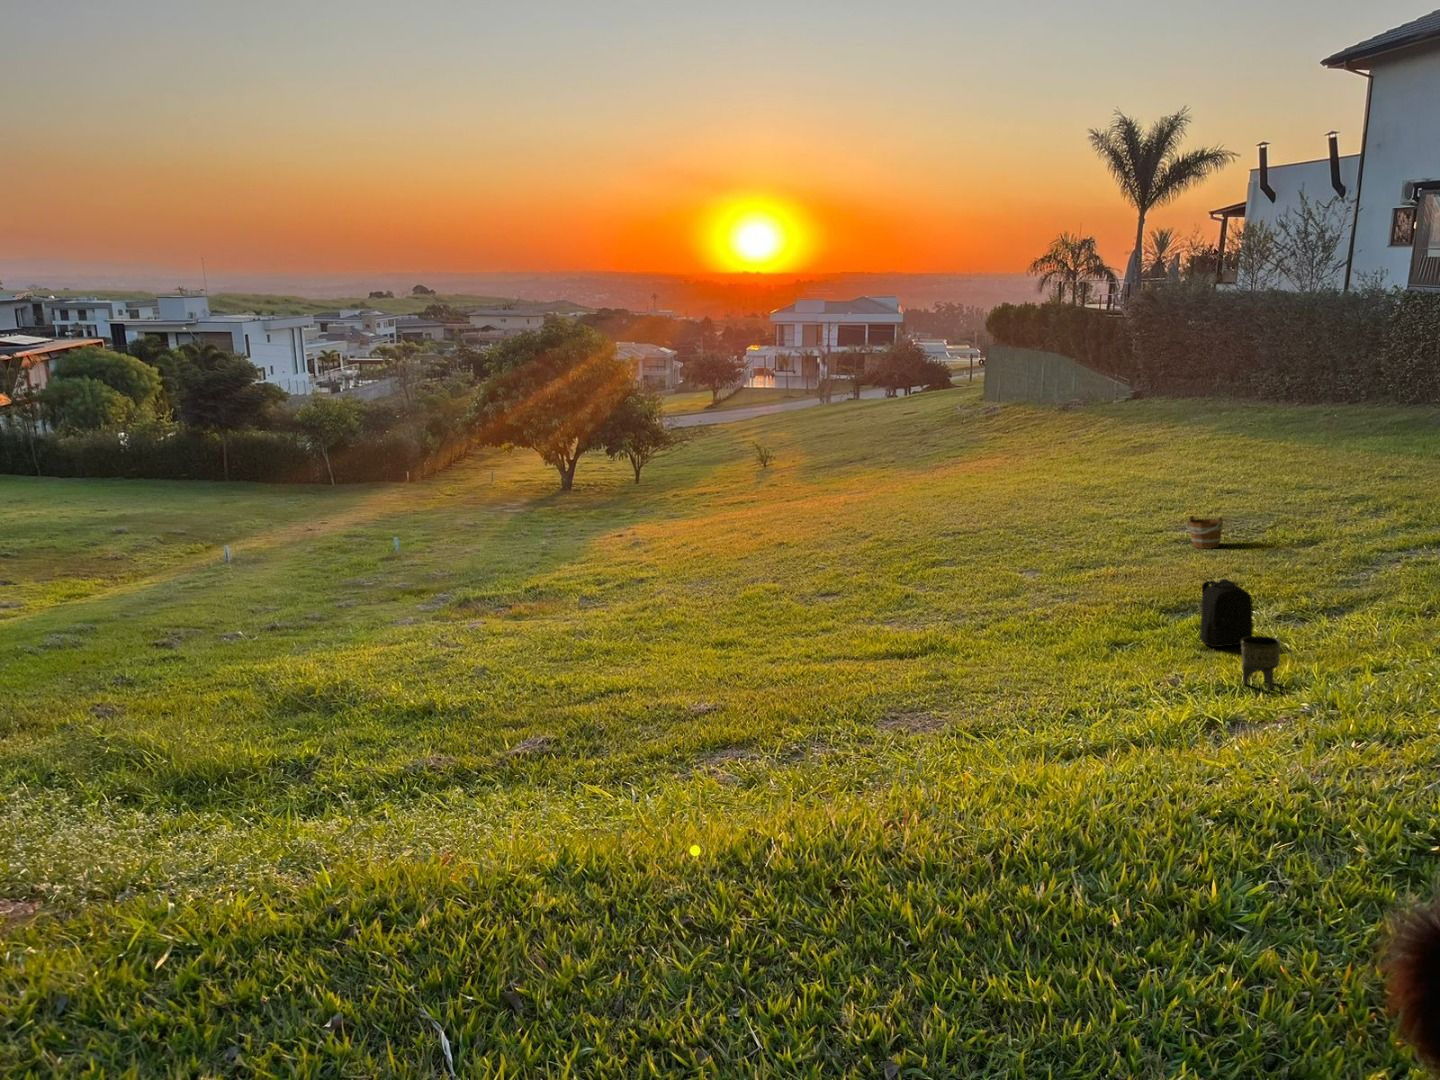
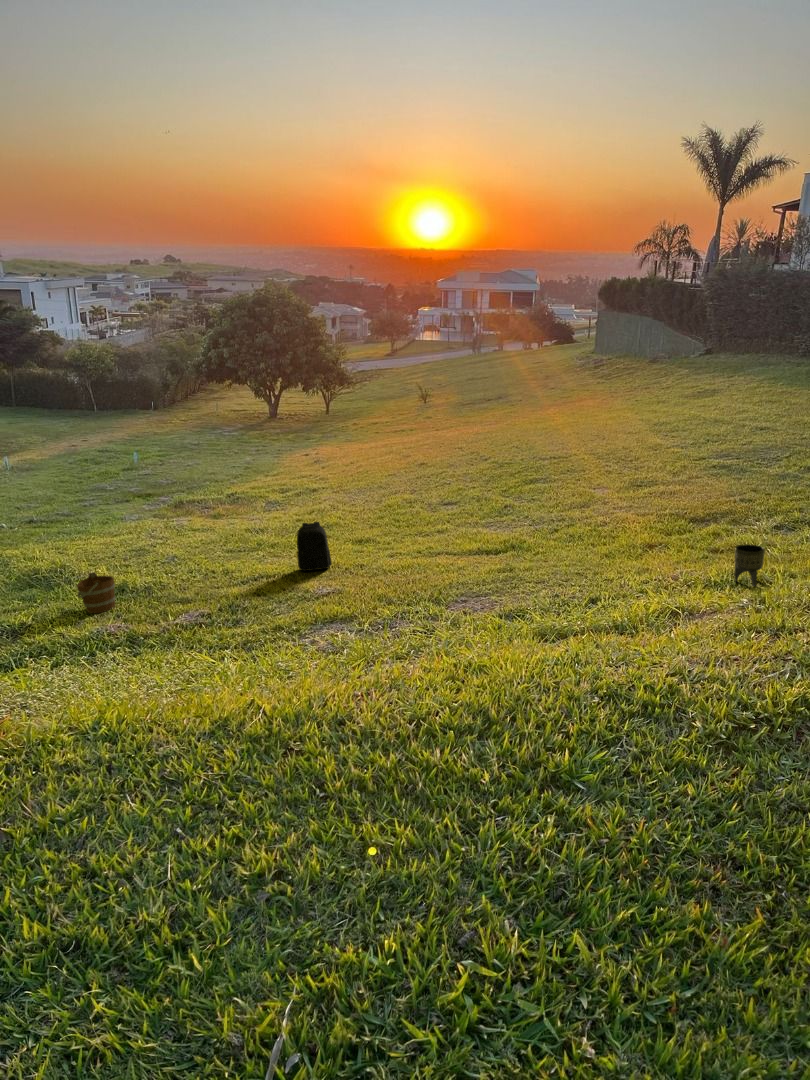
bucket: present [1186,516,1223,549] -> present [77,572,115,613]
backpack: present [1199,579,1253,647] -> present [297,522,332,571]

